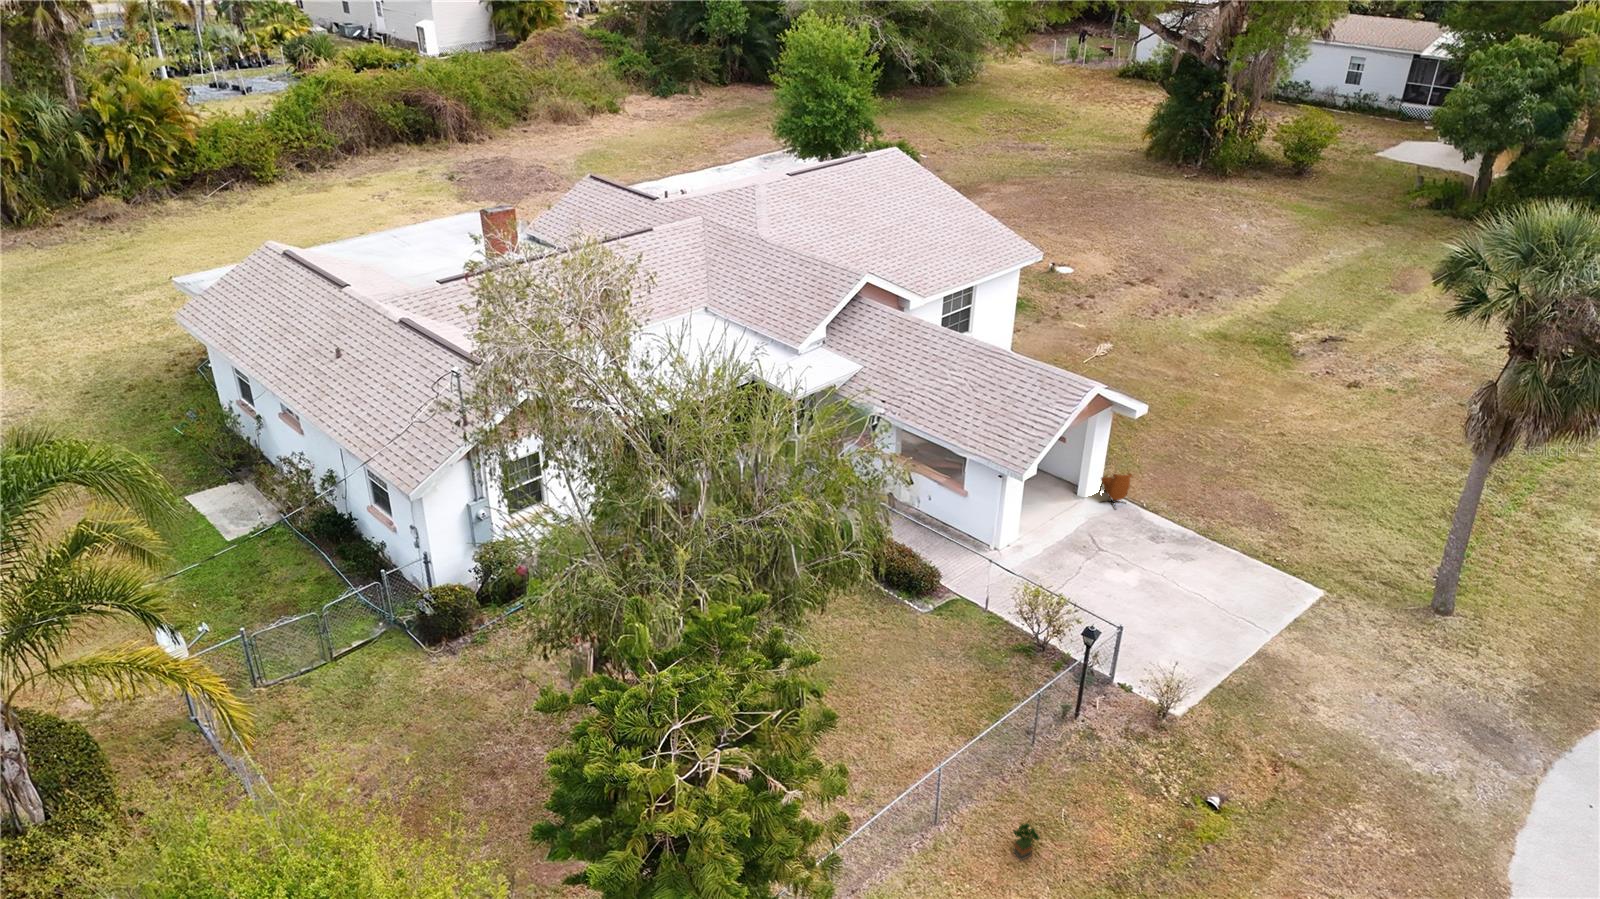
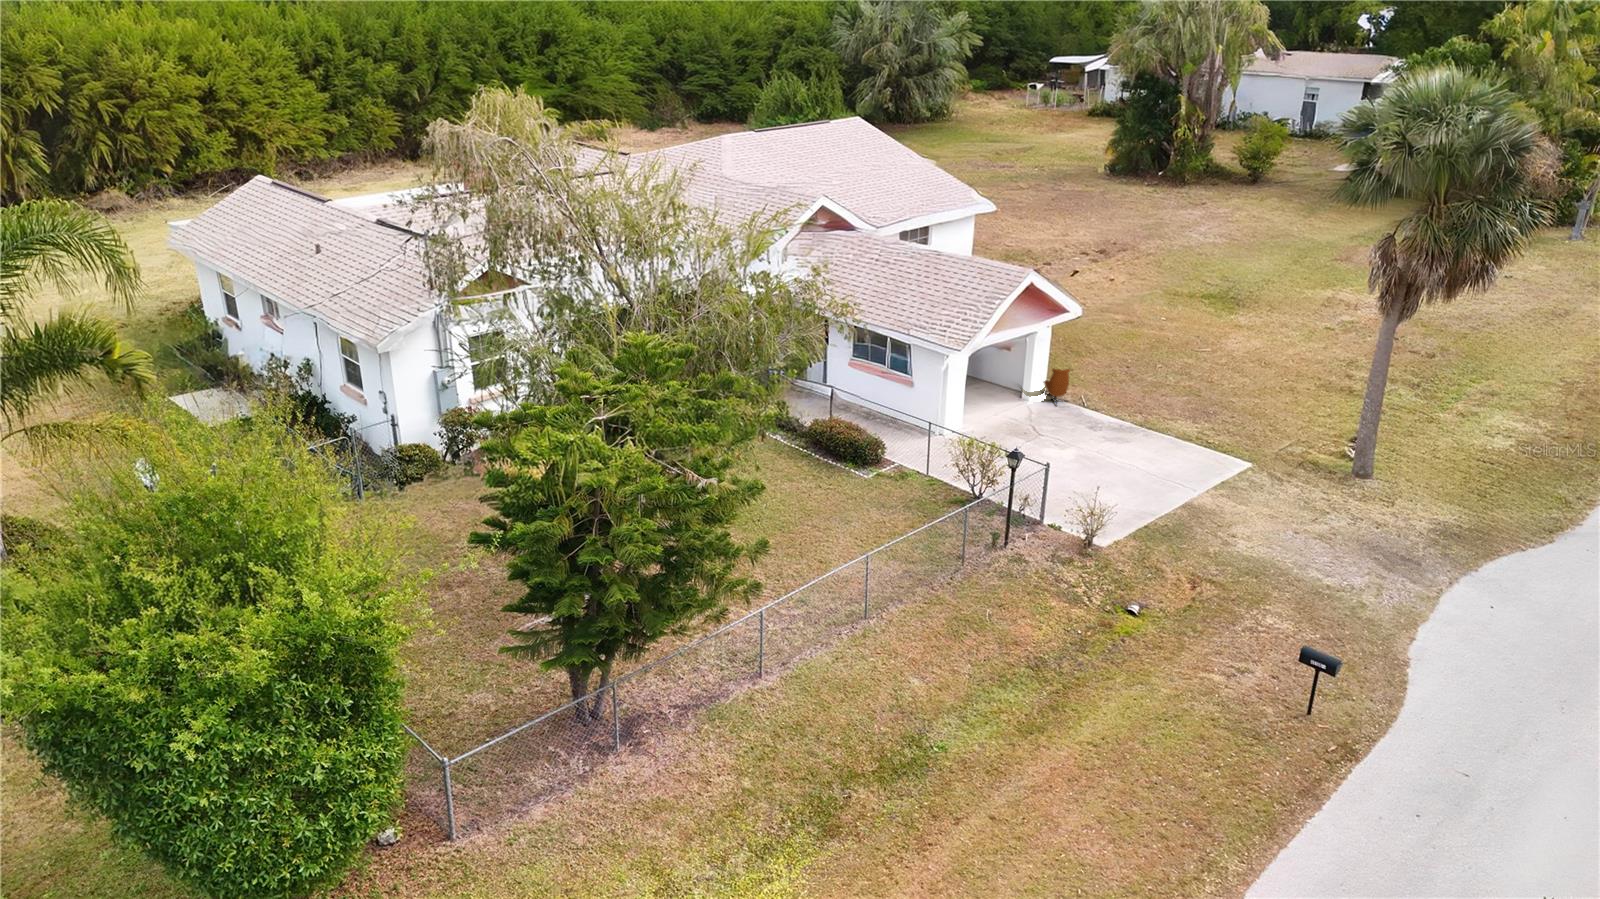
potted tree: present [1013,823,1040,860] -> none [934,608,960,645]

